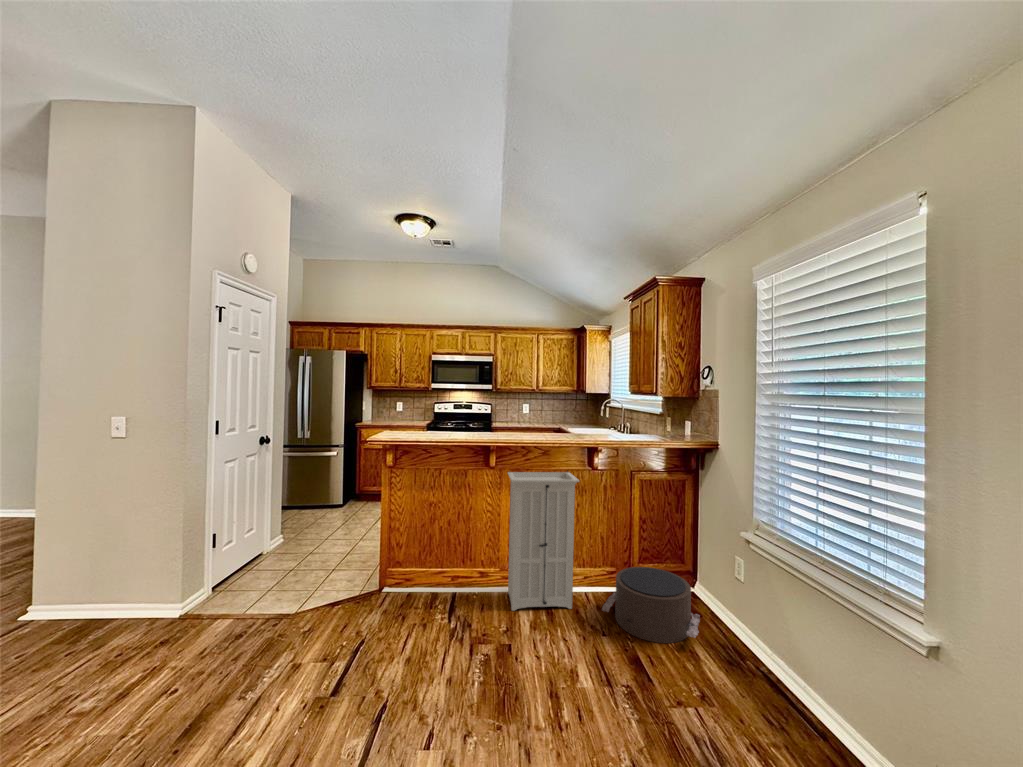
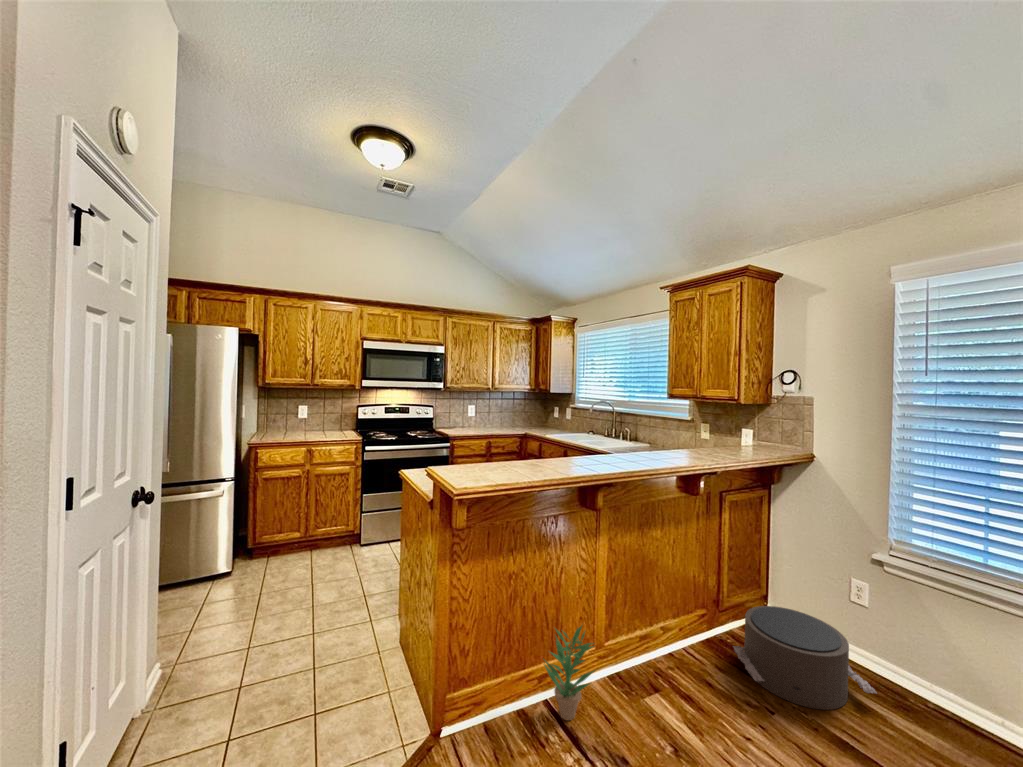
storage cabinet: present [508,470,579,611] -> none [610,499,715,712]
potted plant: none [444,539,478,603] -> present [545,626,594,720]

